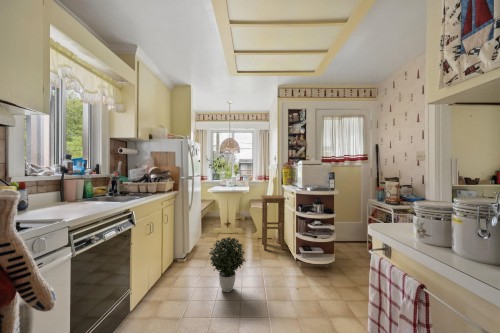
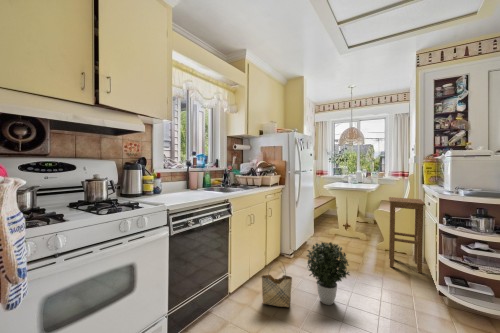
woven basket: none [168,262,199,311] -> present [262,270,292,307]

